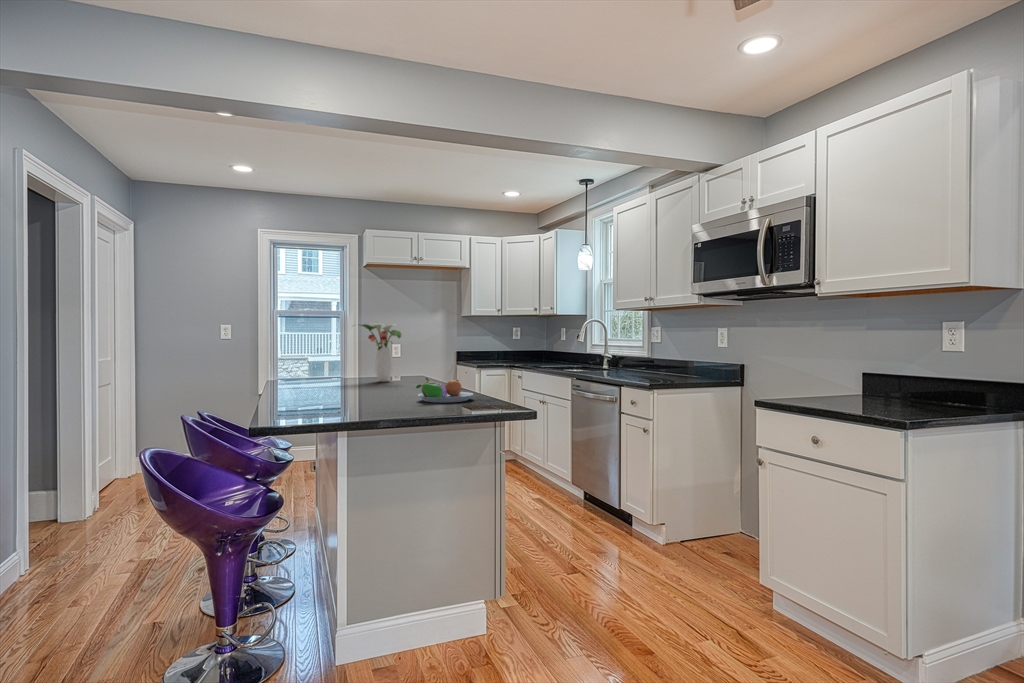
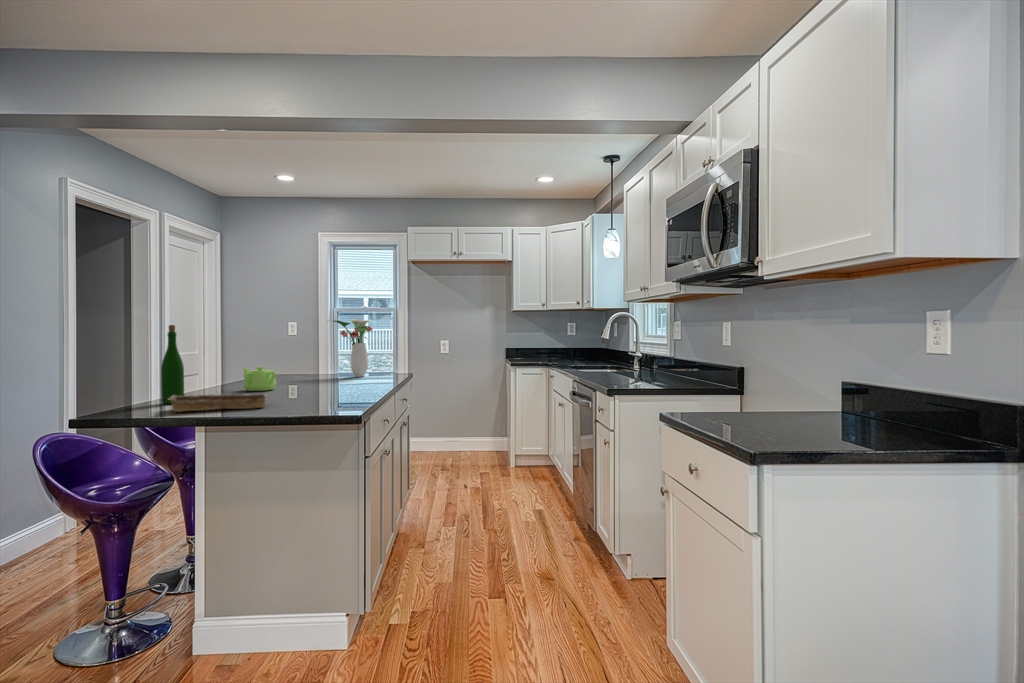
wine bottle: none [289,329,311,411] -> present [161,325,184,404]
teapot: none [314,372,357,397] -> present [243,367,276,391]
fruit bowl: present [416,378,473,403] -> none [290,375,357,401]
tray: none [327,397,427,417] -> present [170,394,267,412]

